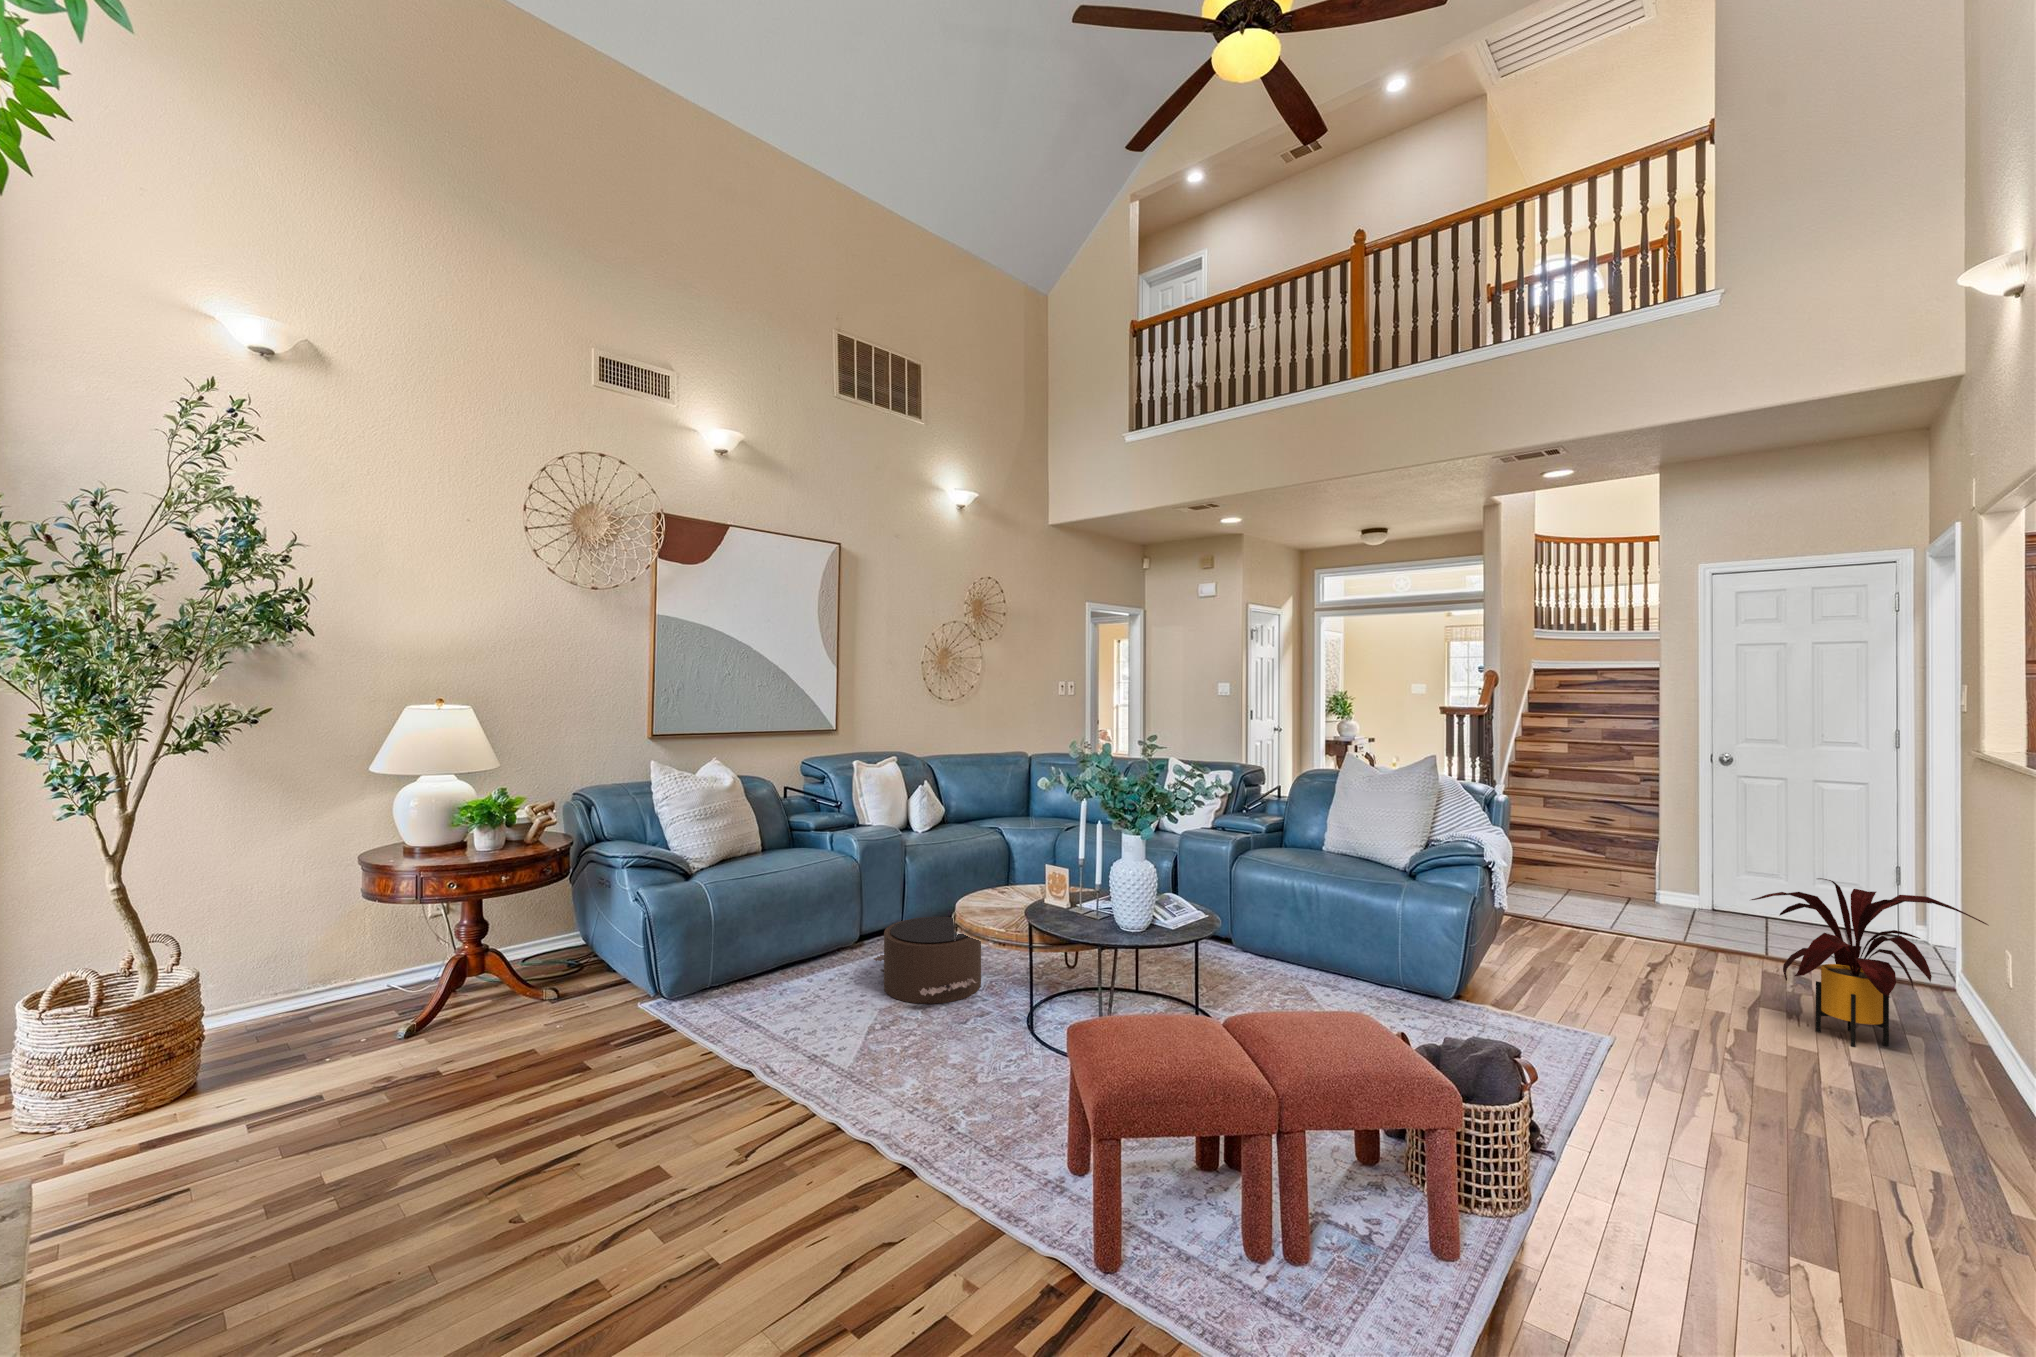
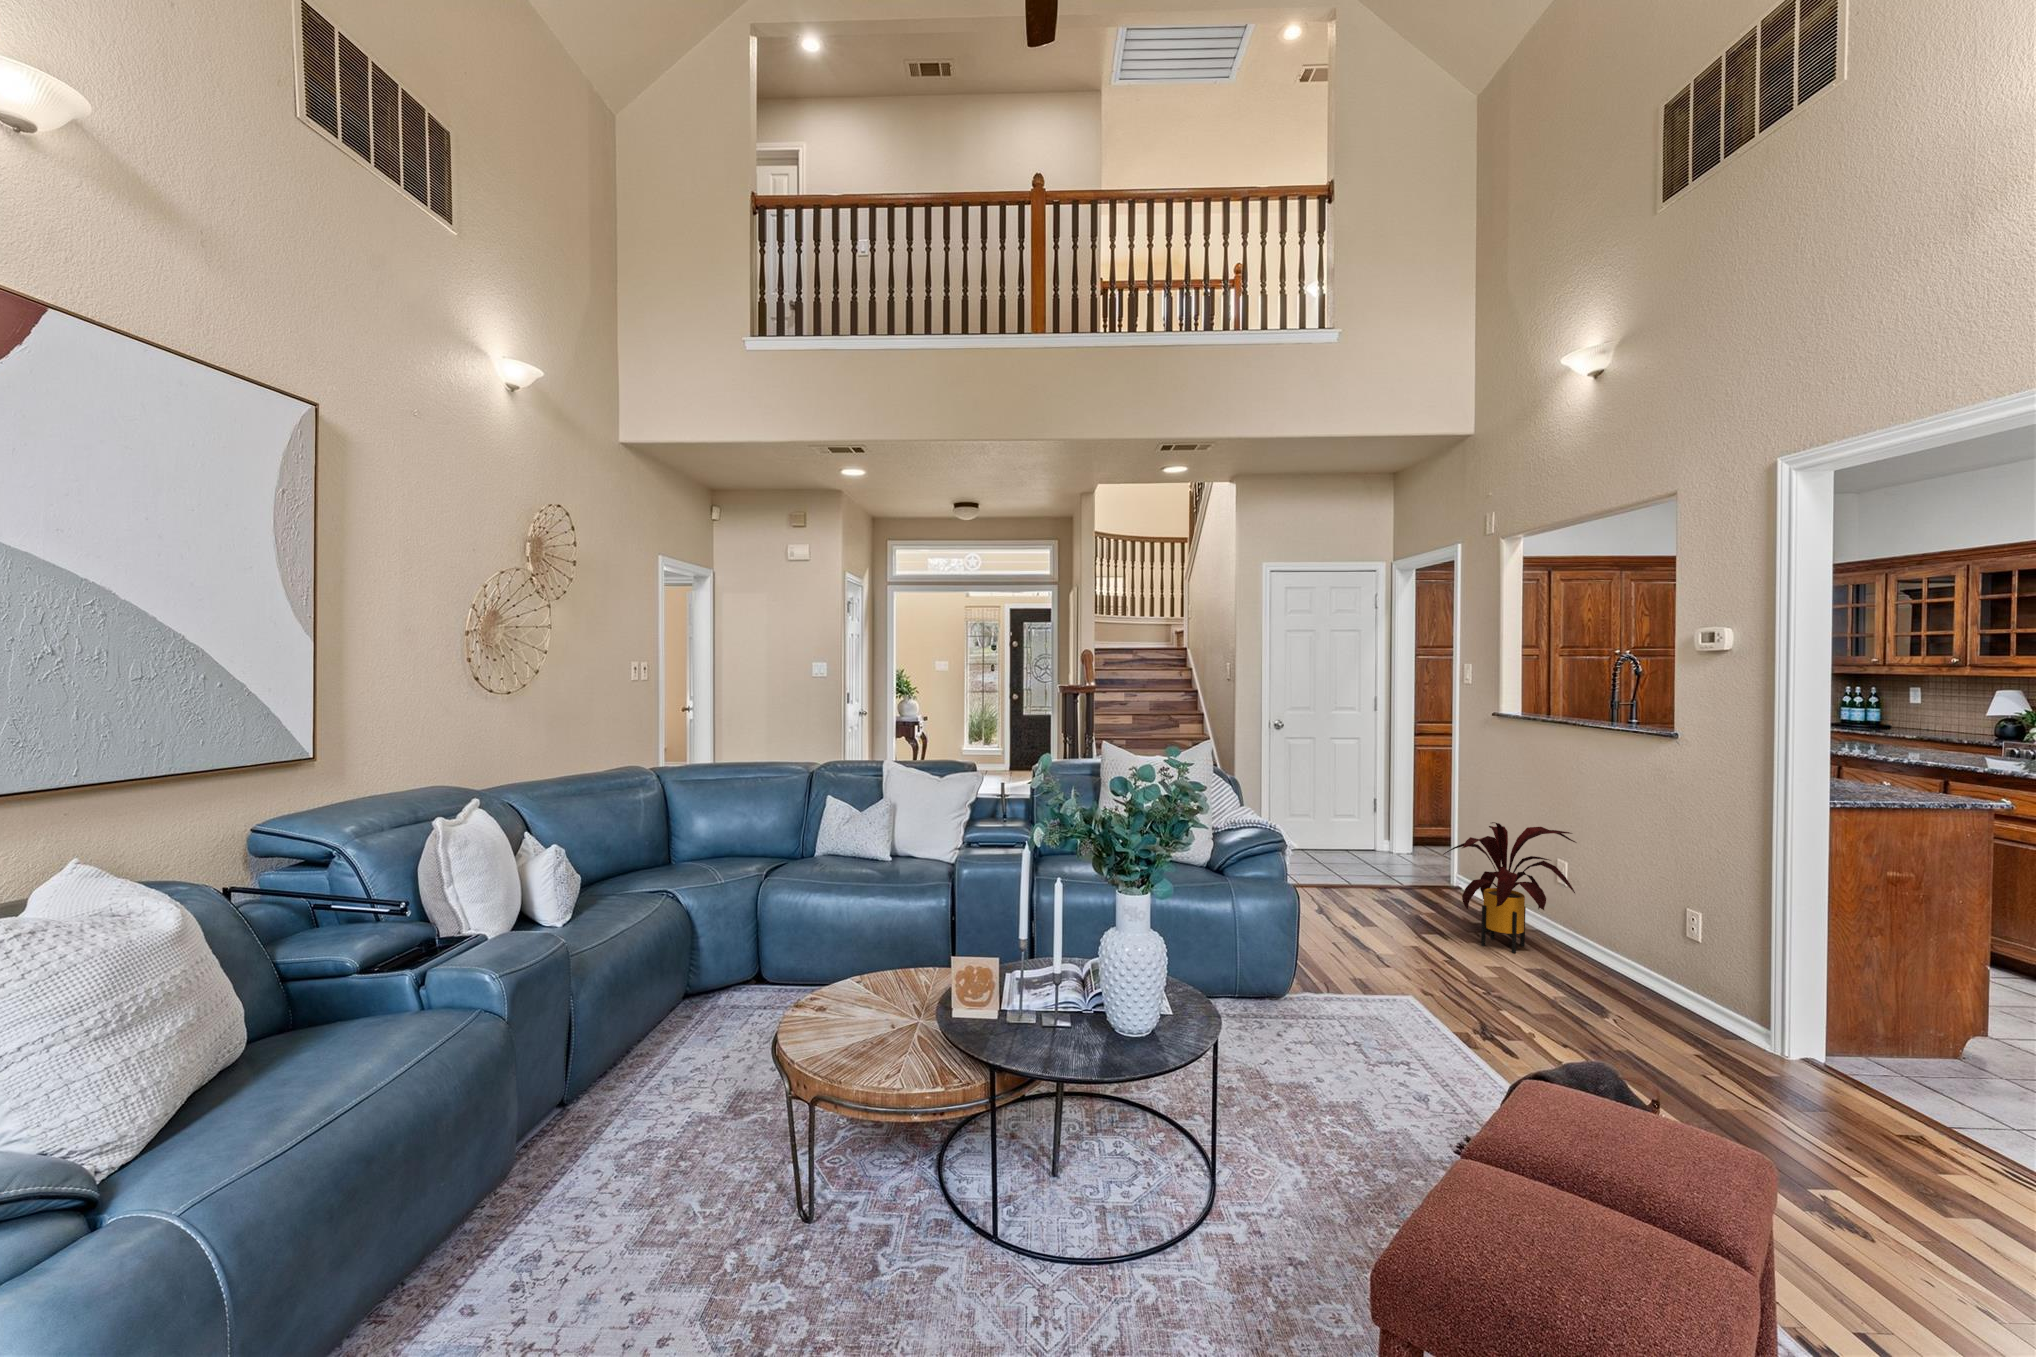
pouf: present [874,917,981,1004] -> none [603,1071,846,1274]

